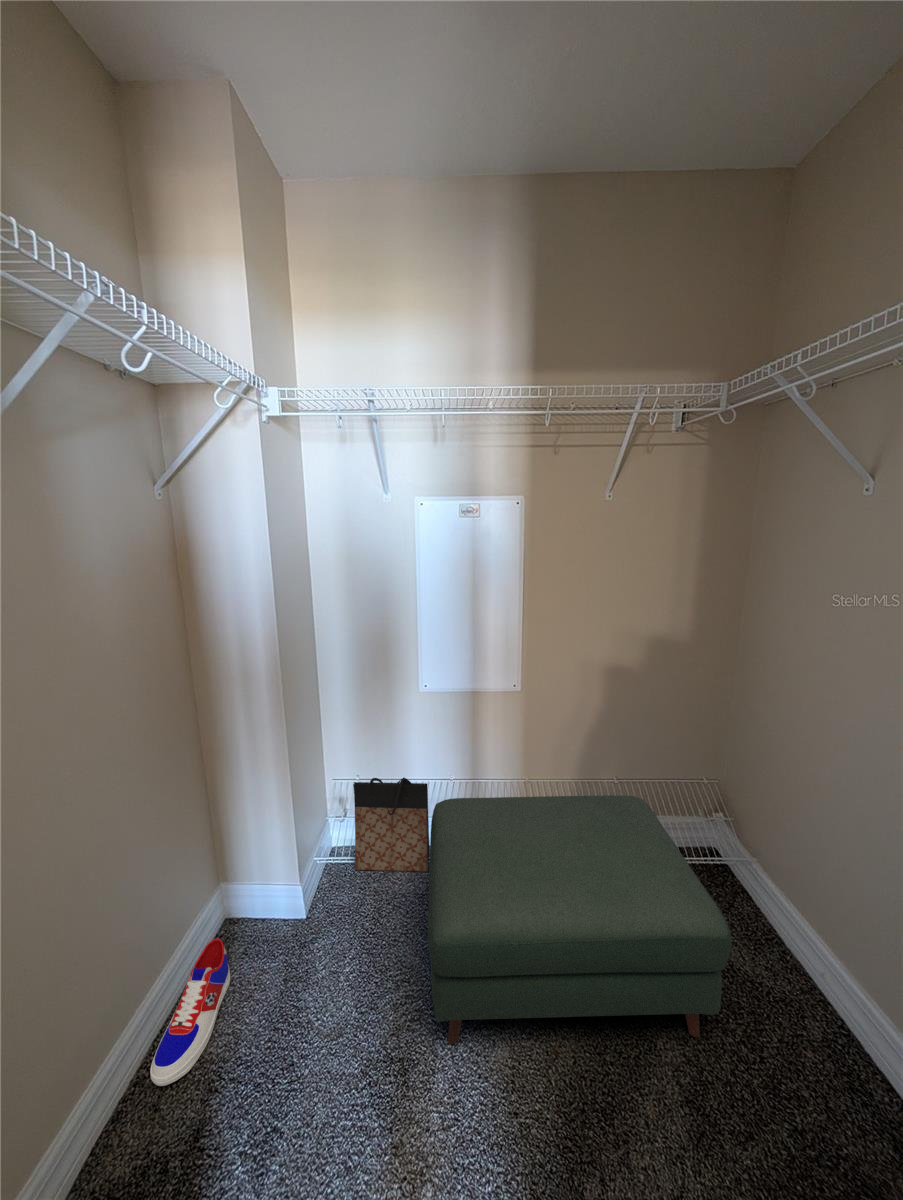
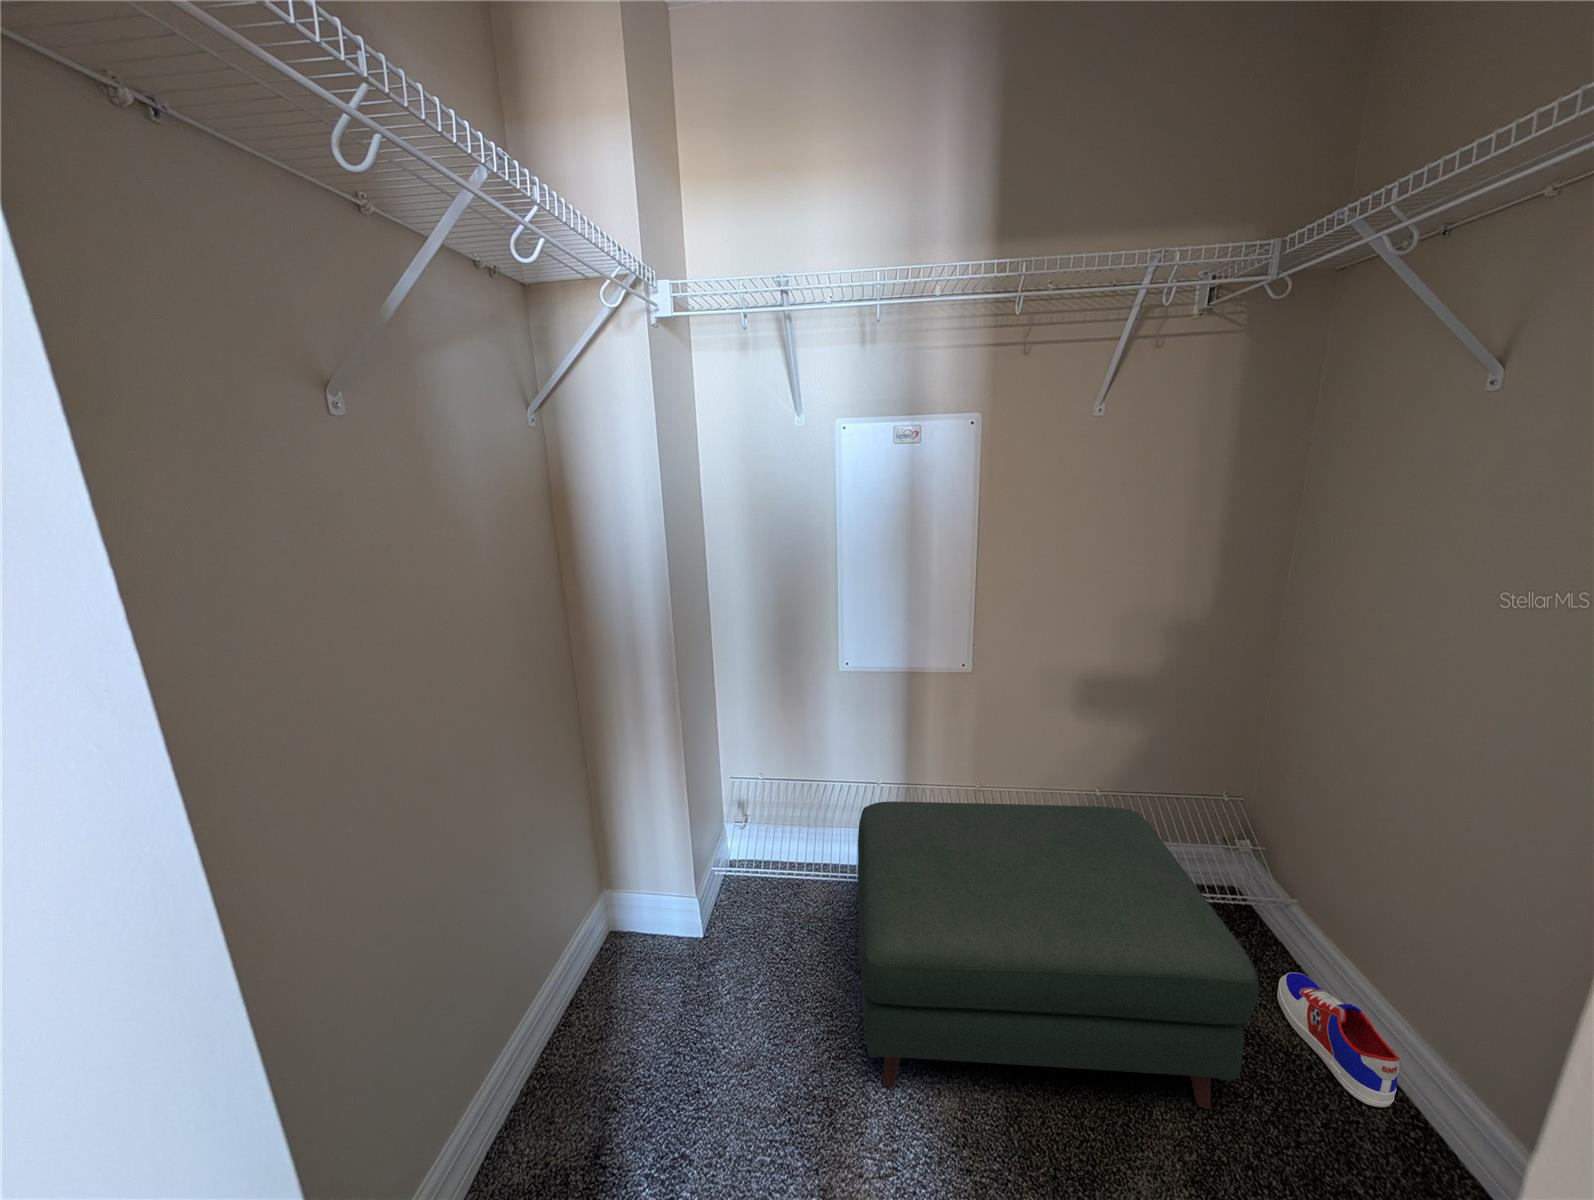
bag: present [353,778,430,872] -> none [760,775,853,893]
sneaker: present [150,938,230,1086] -> present [1277,972,1400,1107]

